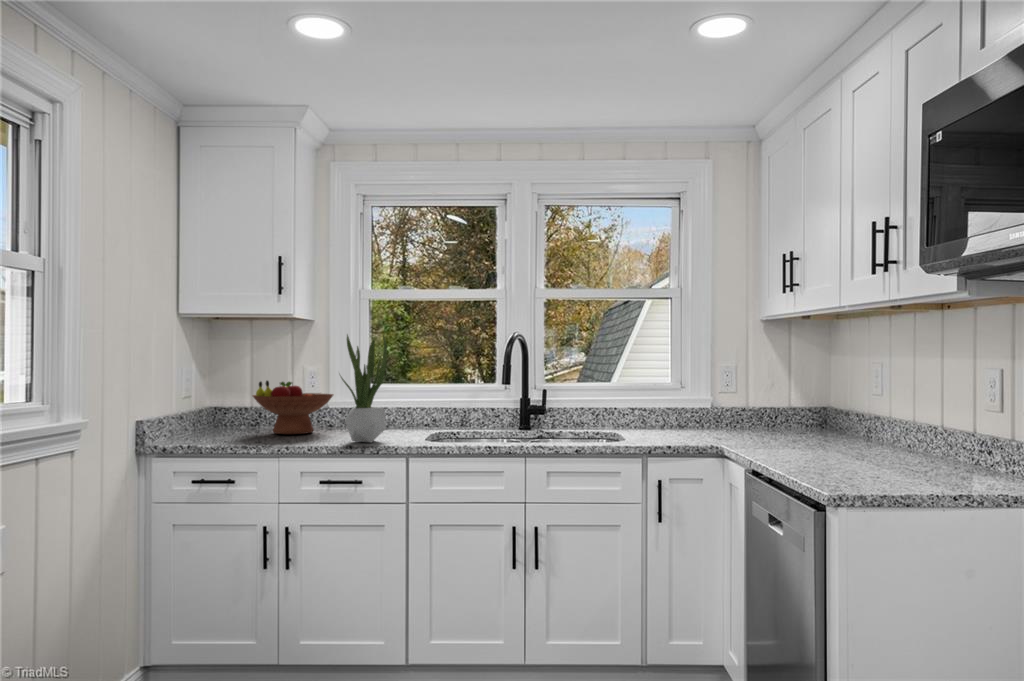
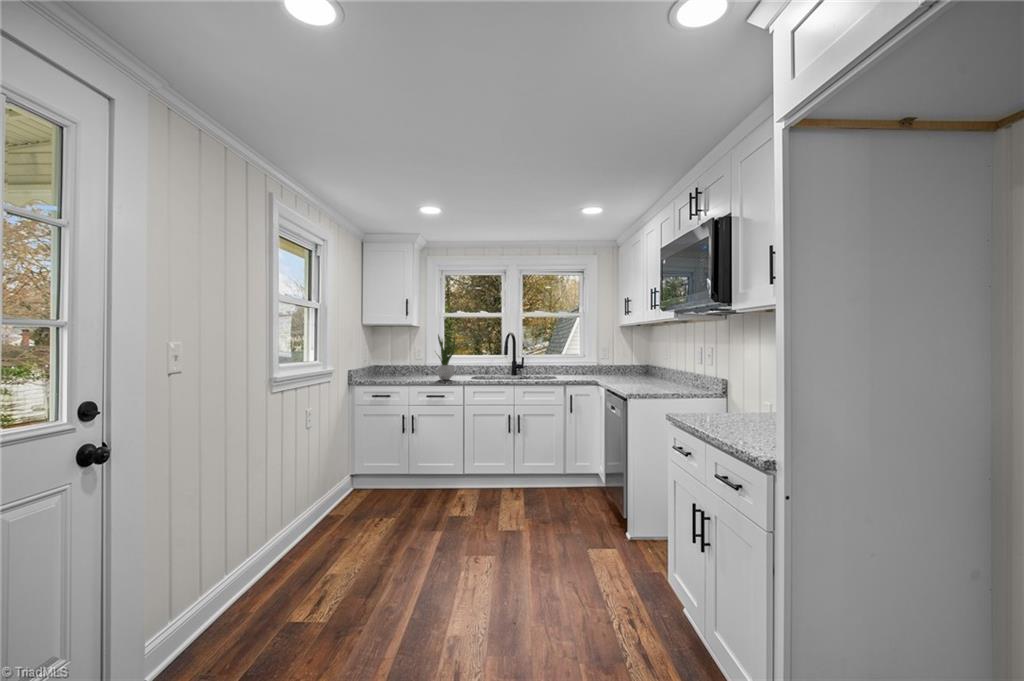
fruit bowl: present [253,381,333,434] -> none [394,353,430,377]

